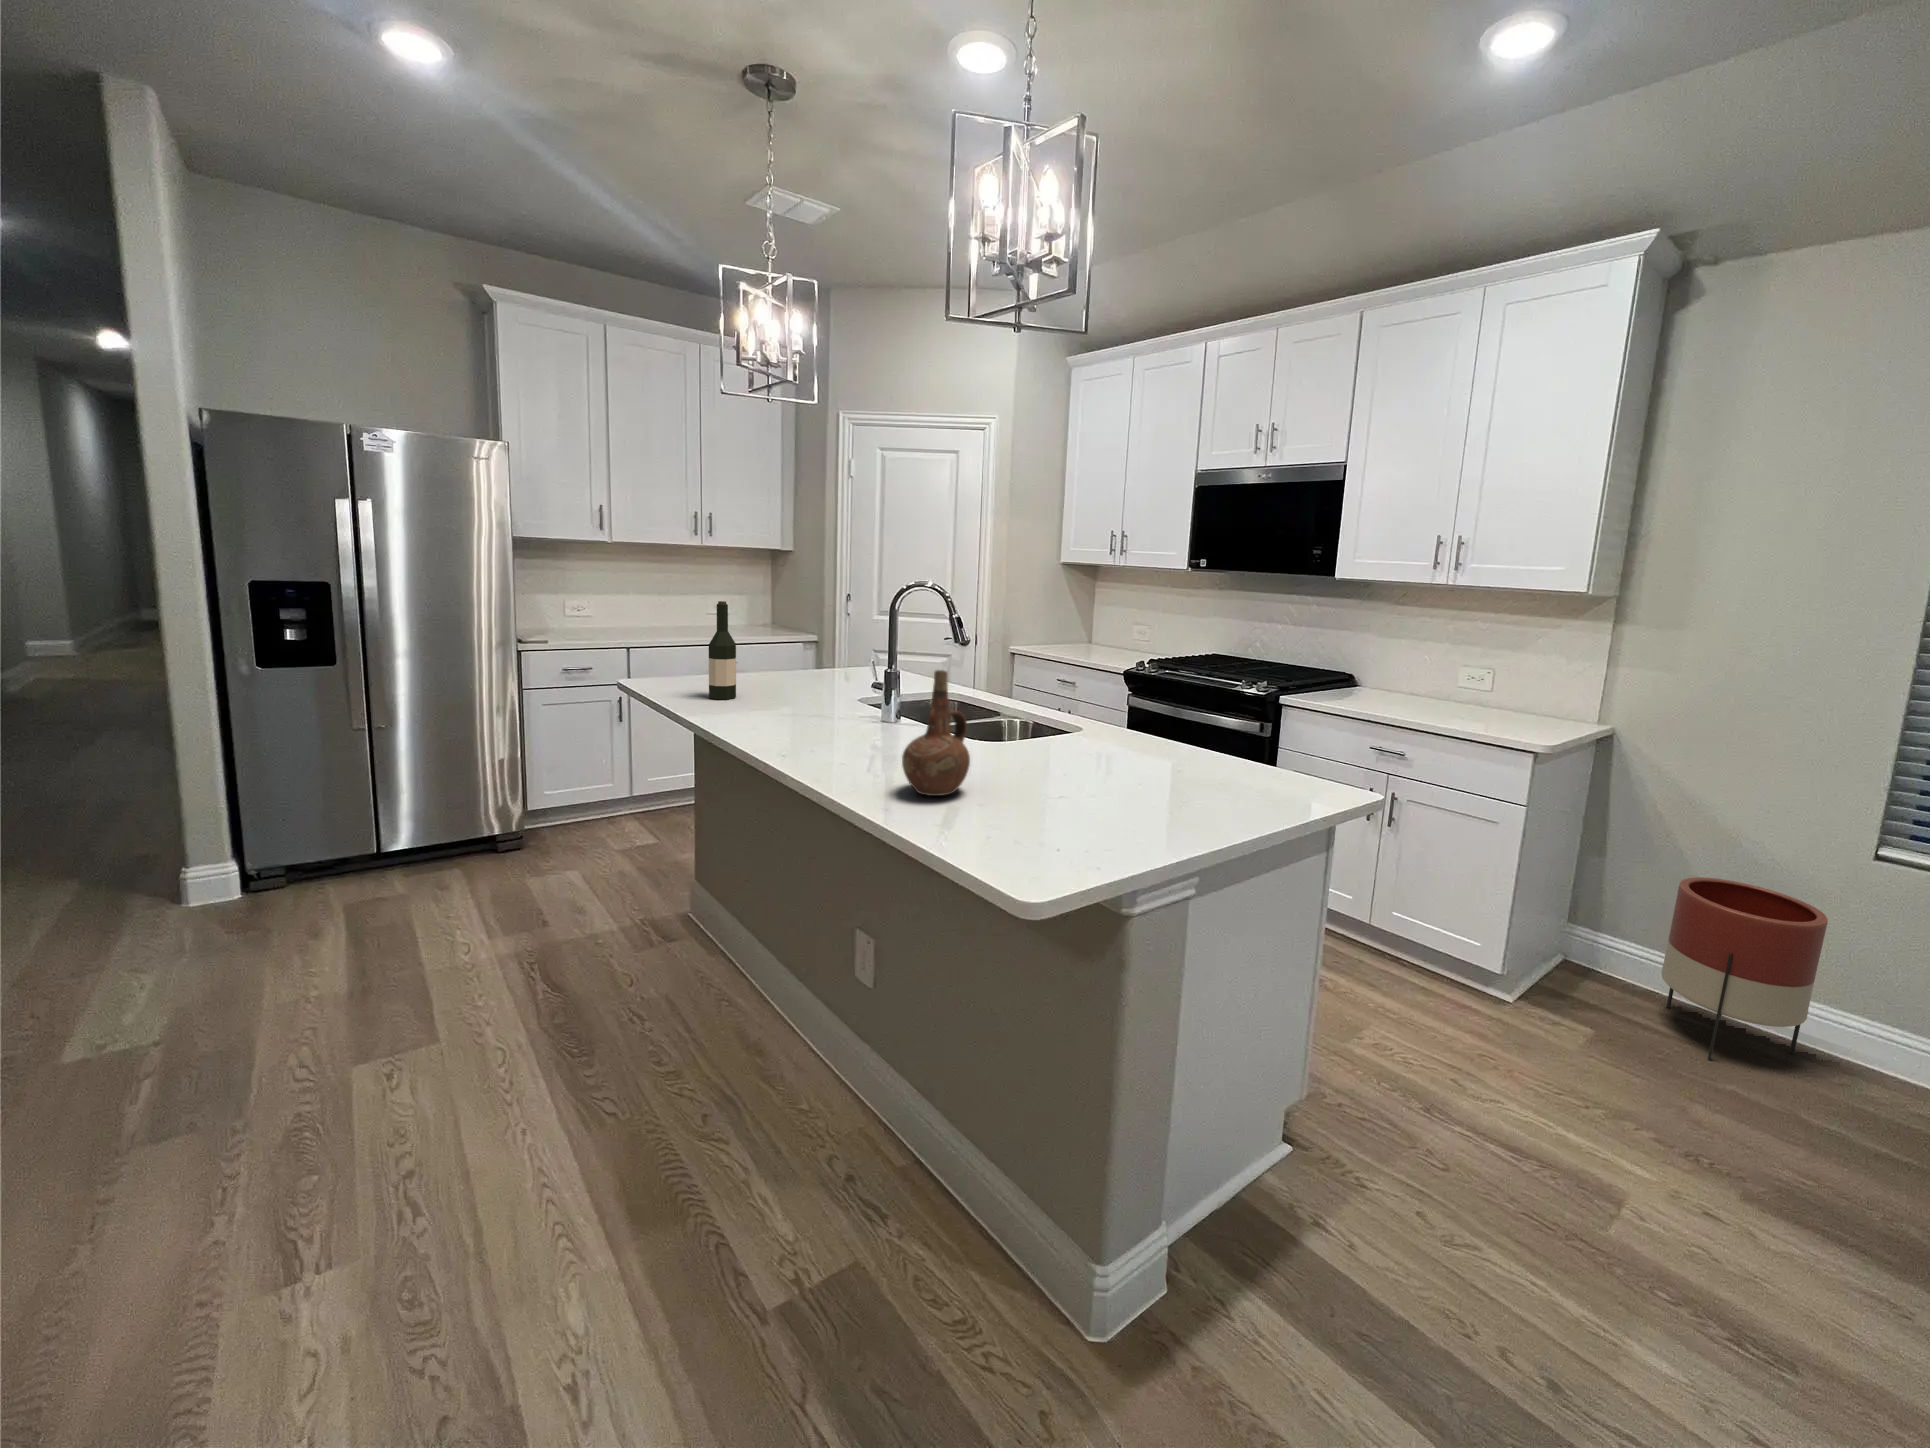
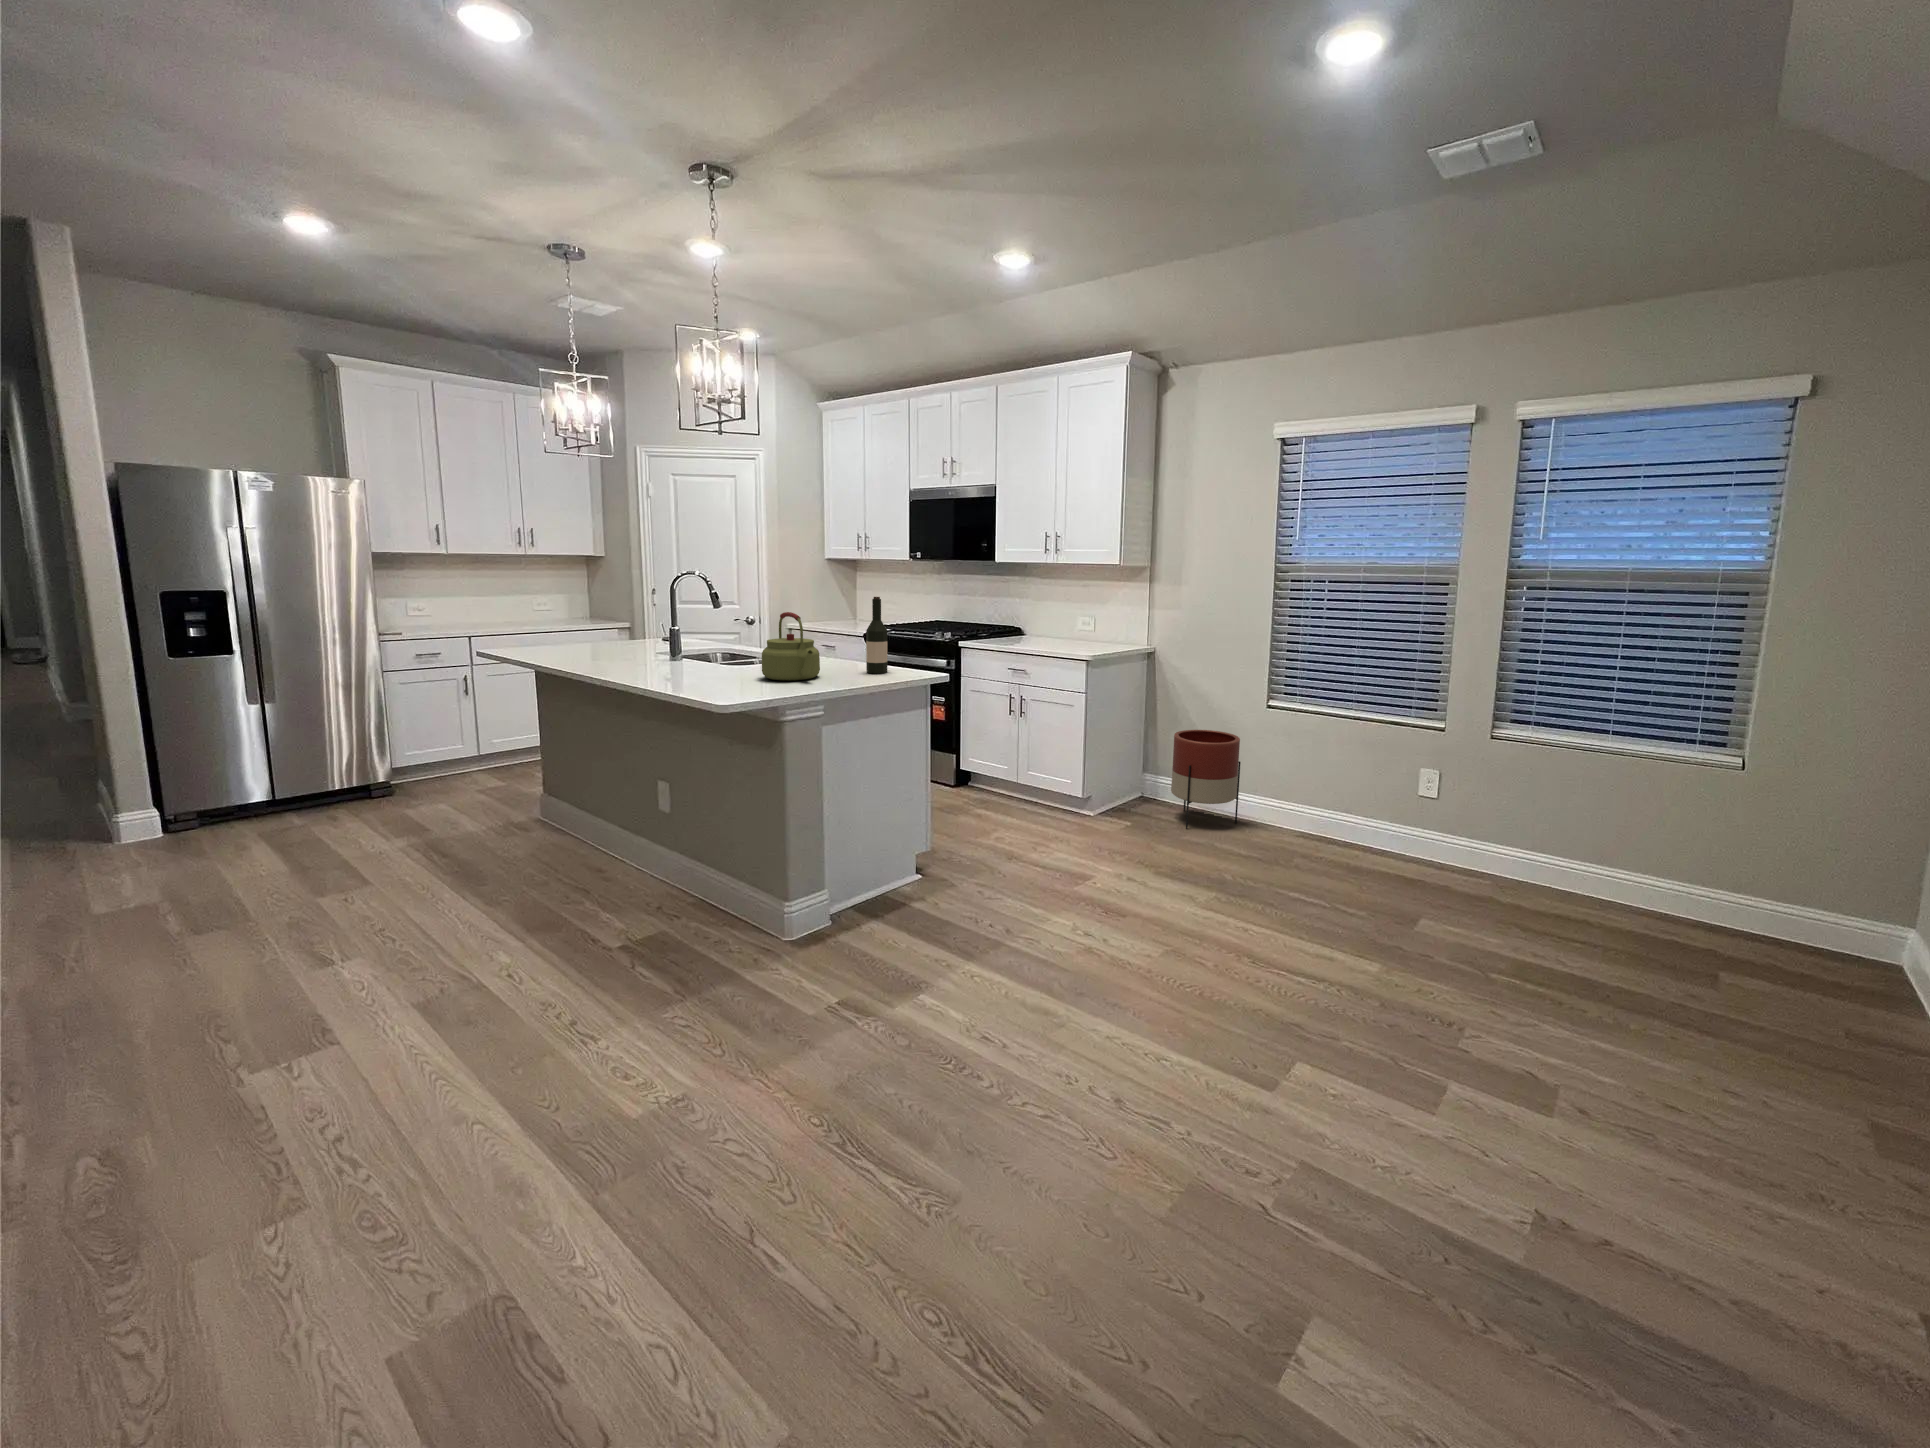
wine bottle: present [709,601,736,699] -> present [866,597,887,674]
ceramic pitcher: present [902,670,970,796] -> none [670,613,709,679]
kettle: none [1067,678,1182,816] -> present [762,612,820,680]

